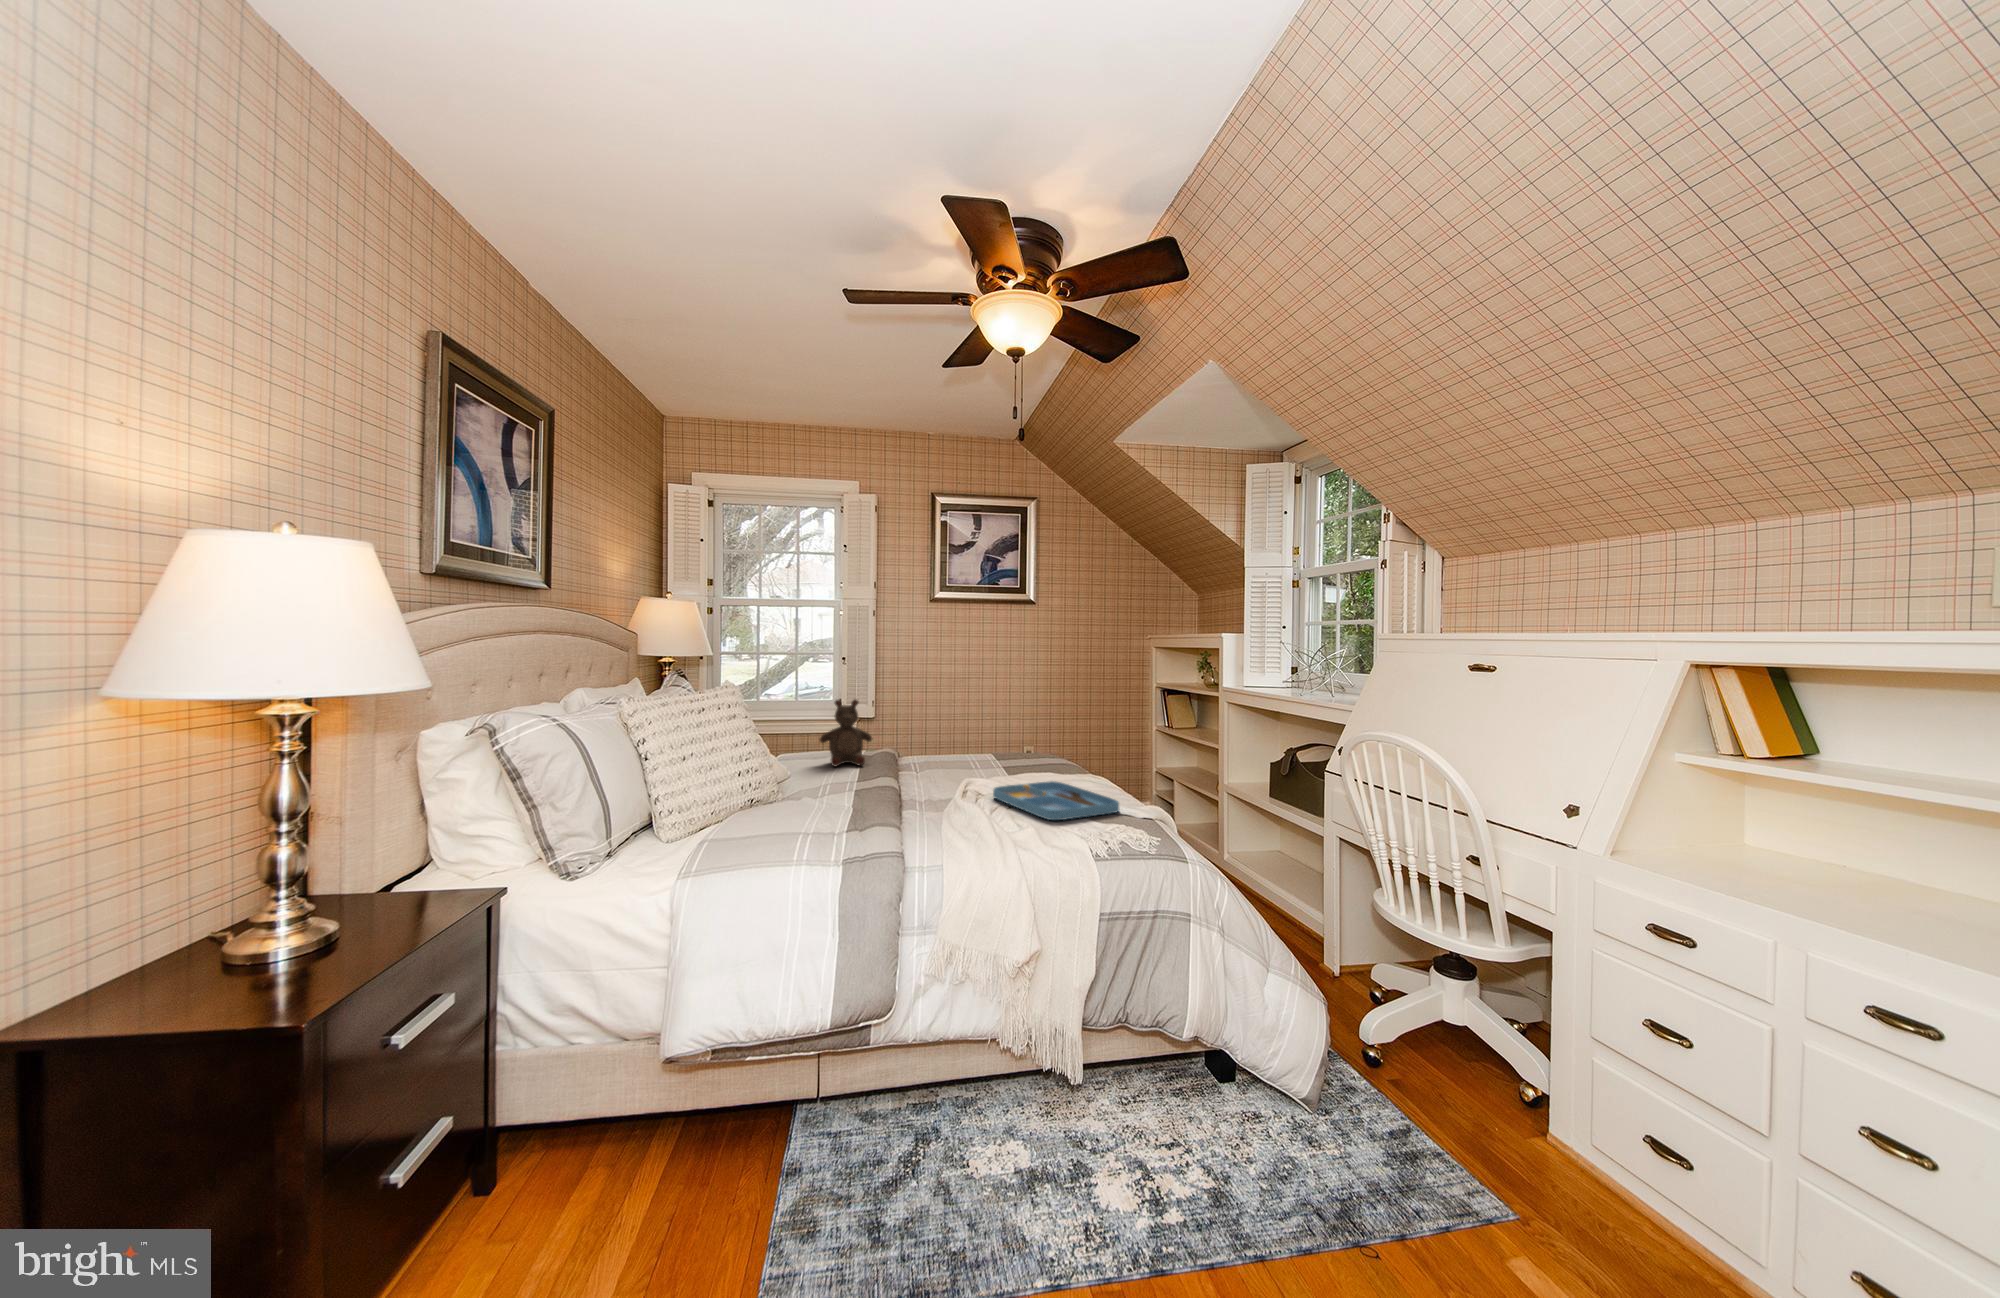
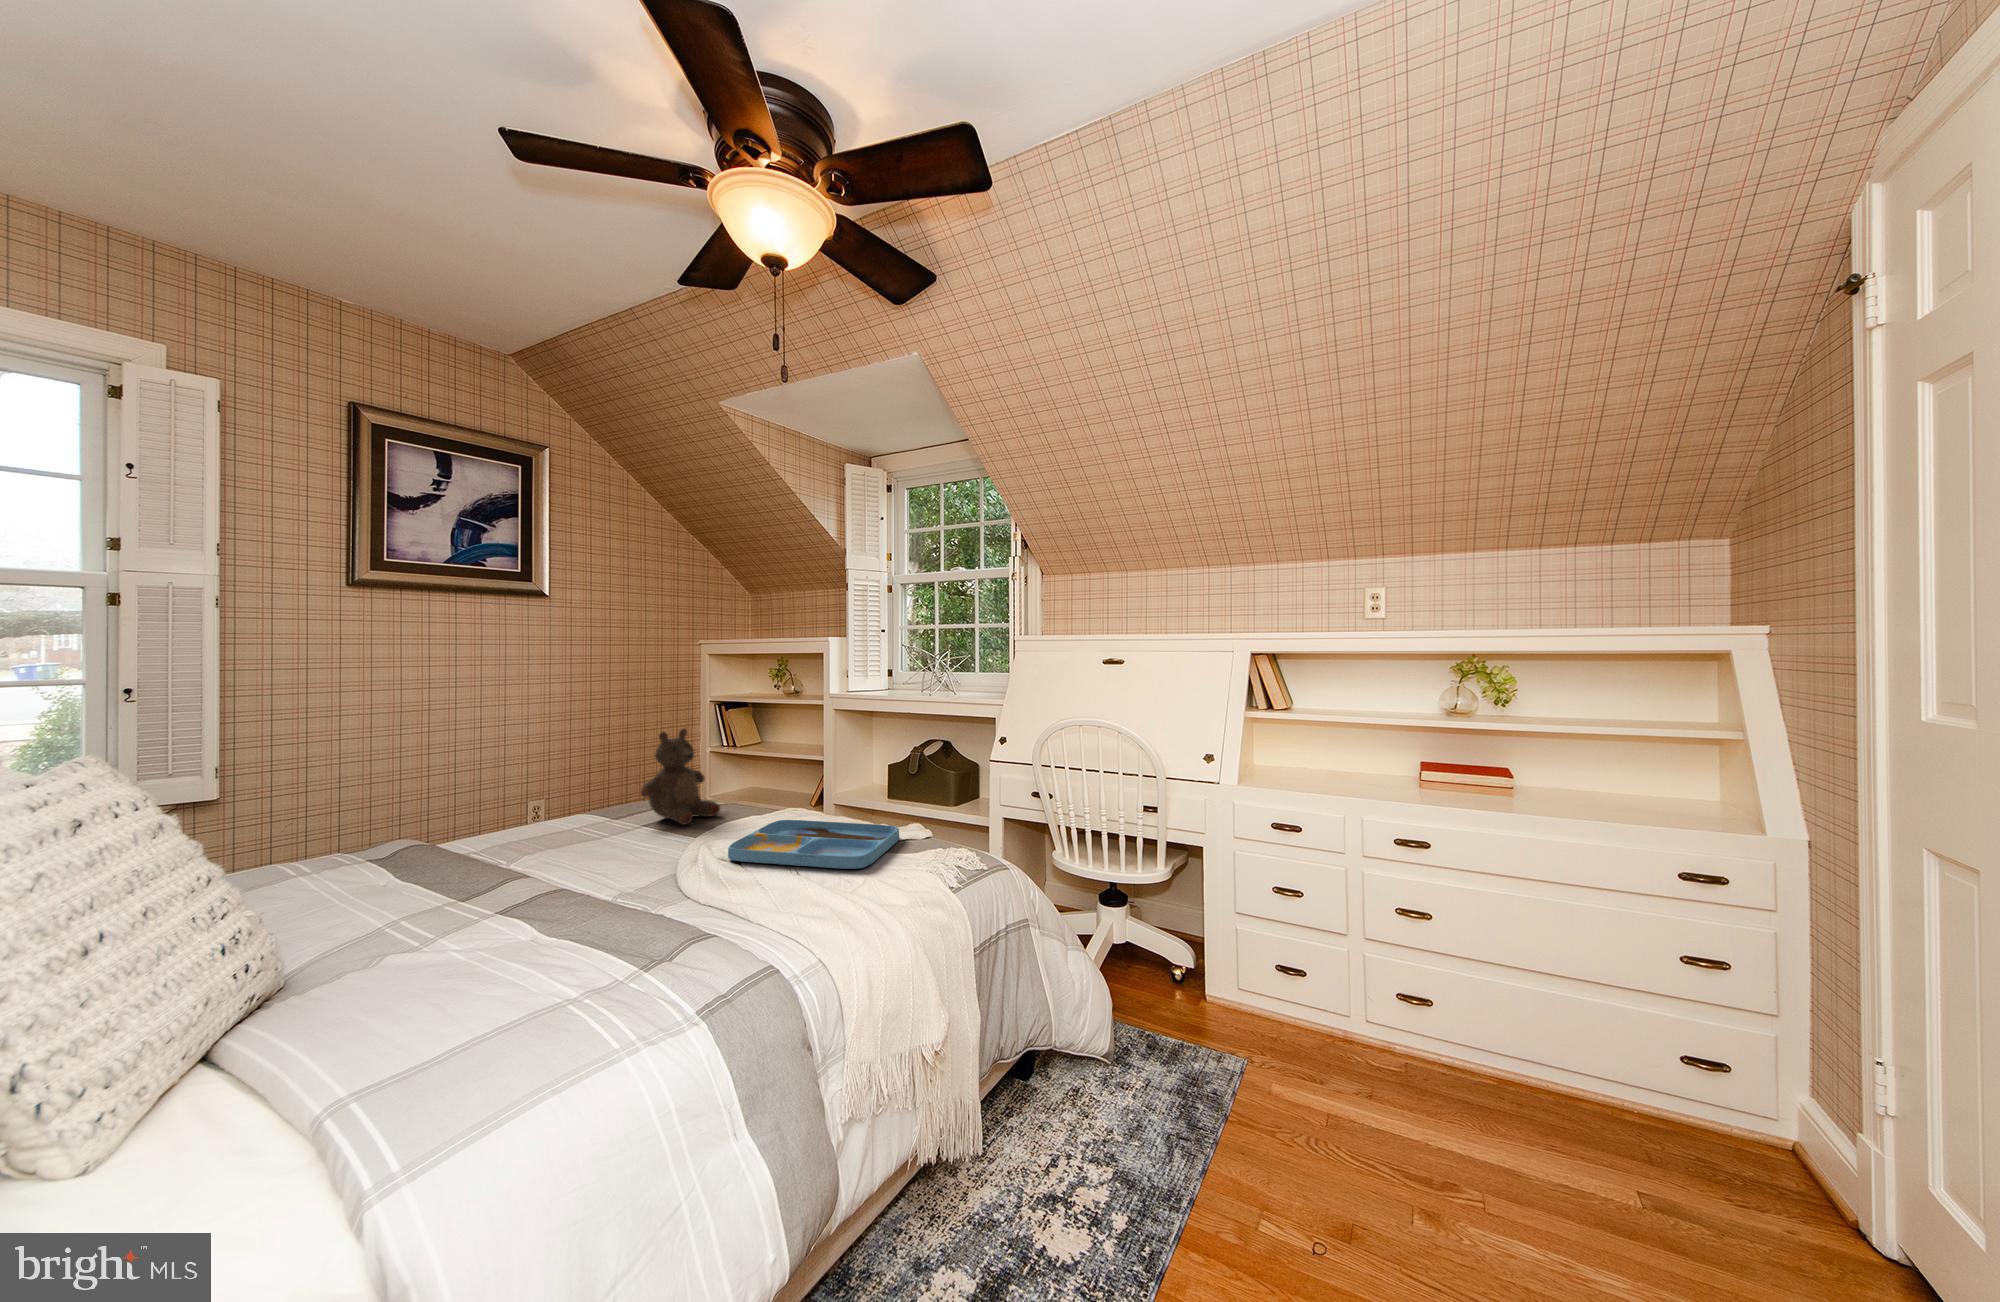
stuffed bear: present [820,700,873,766] -> present [641,729,720,825]

